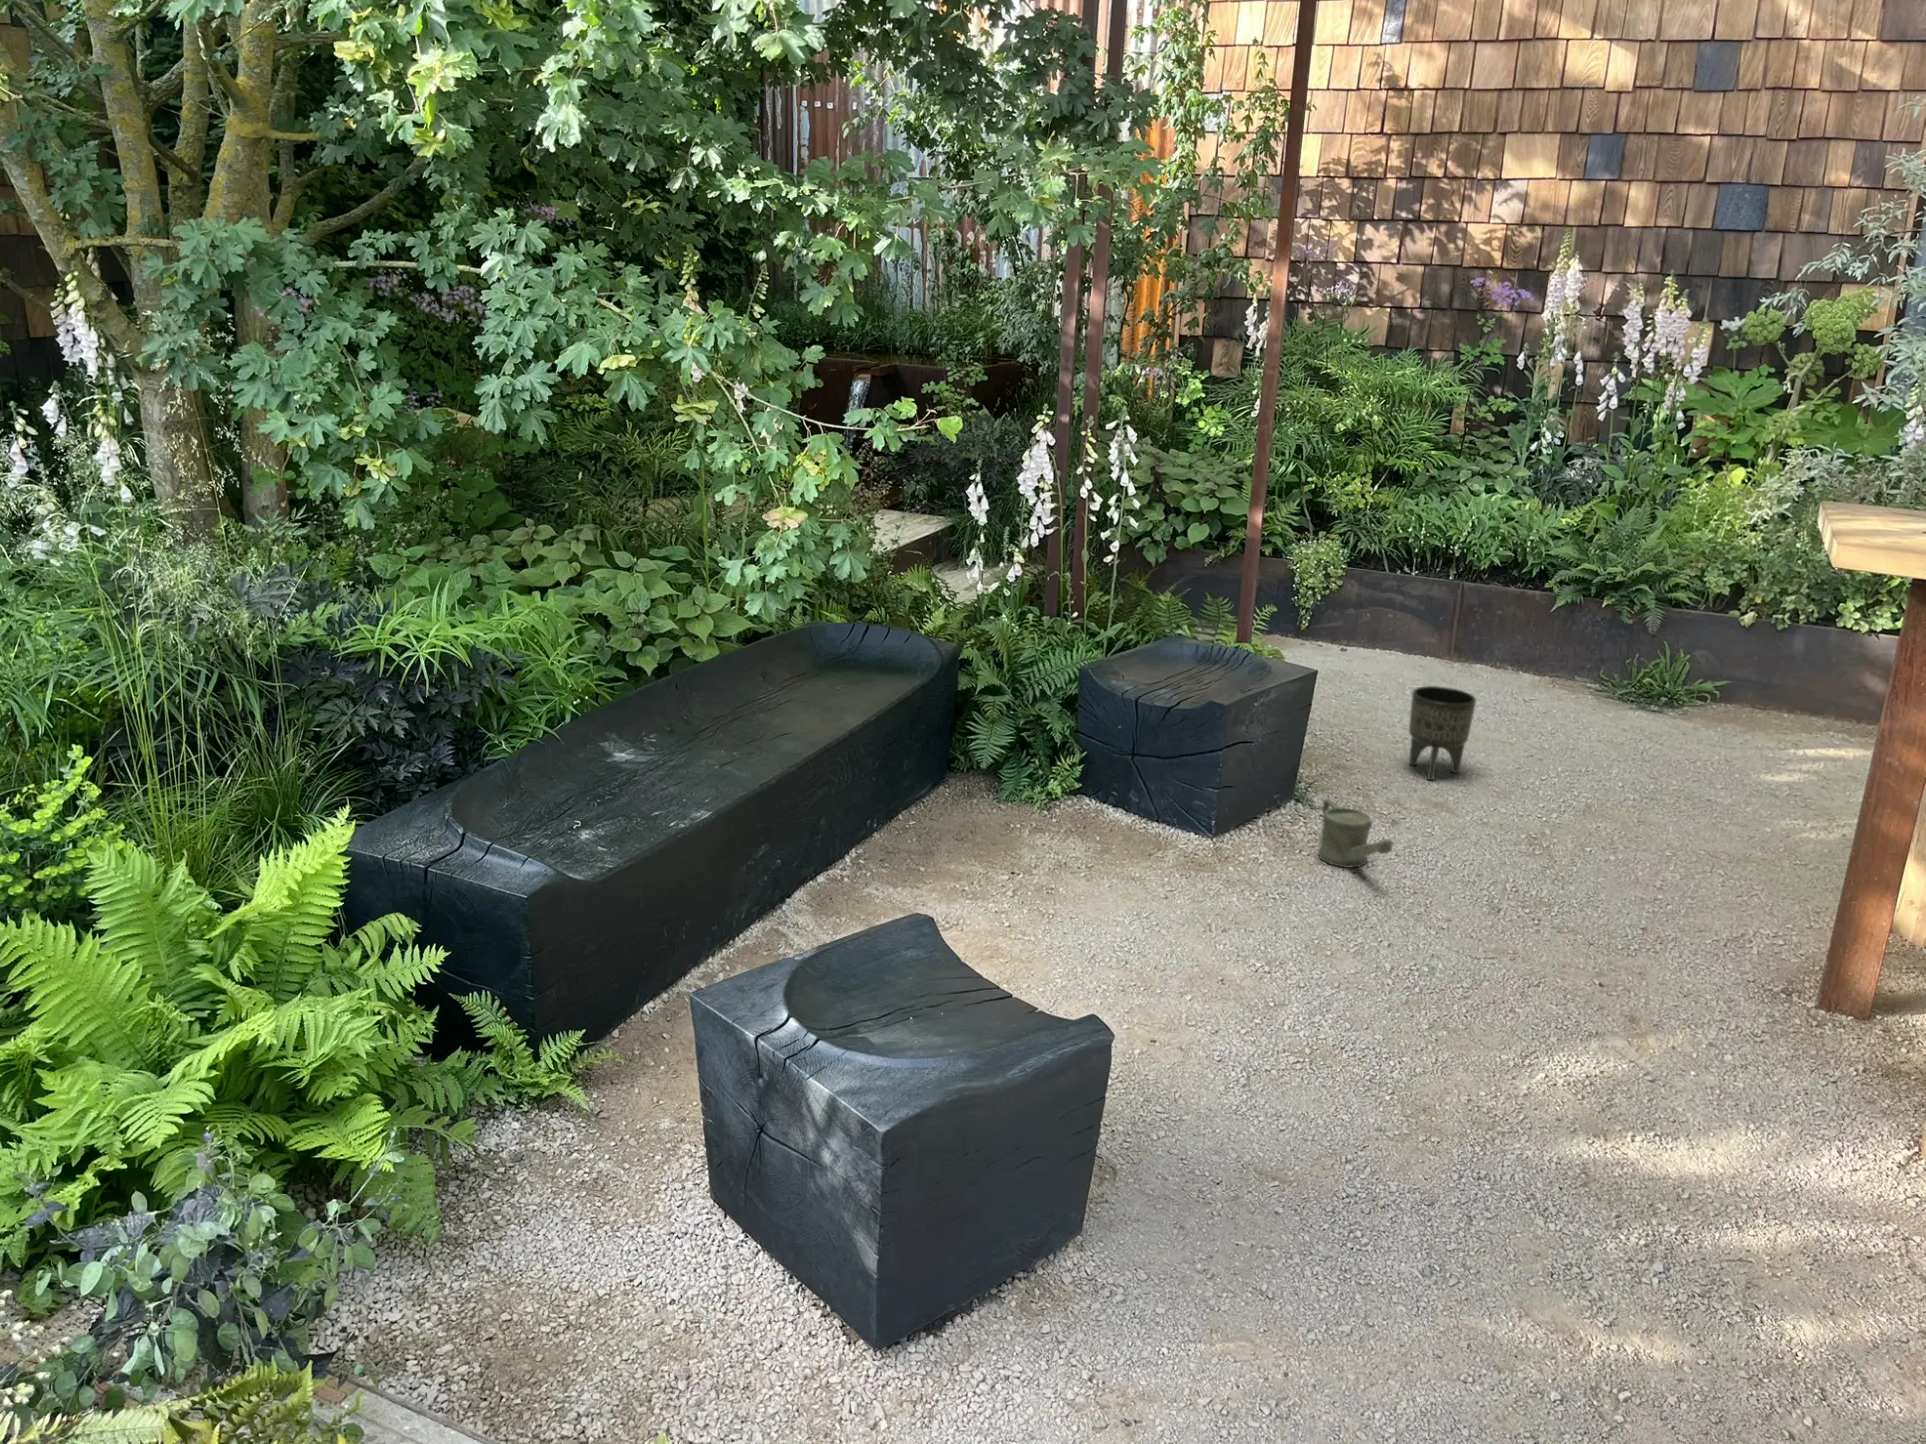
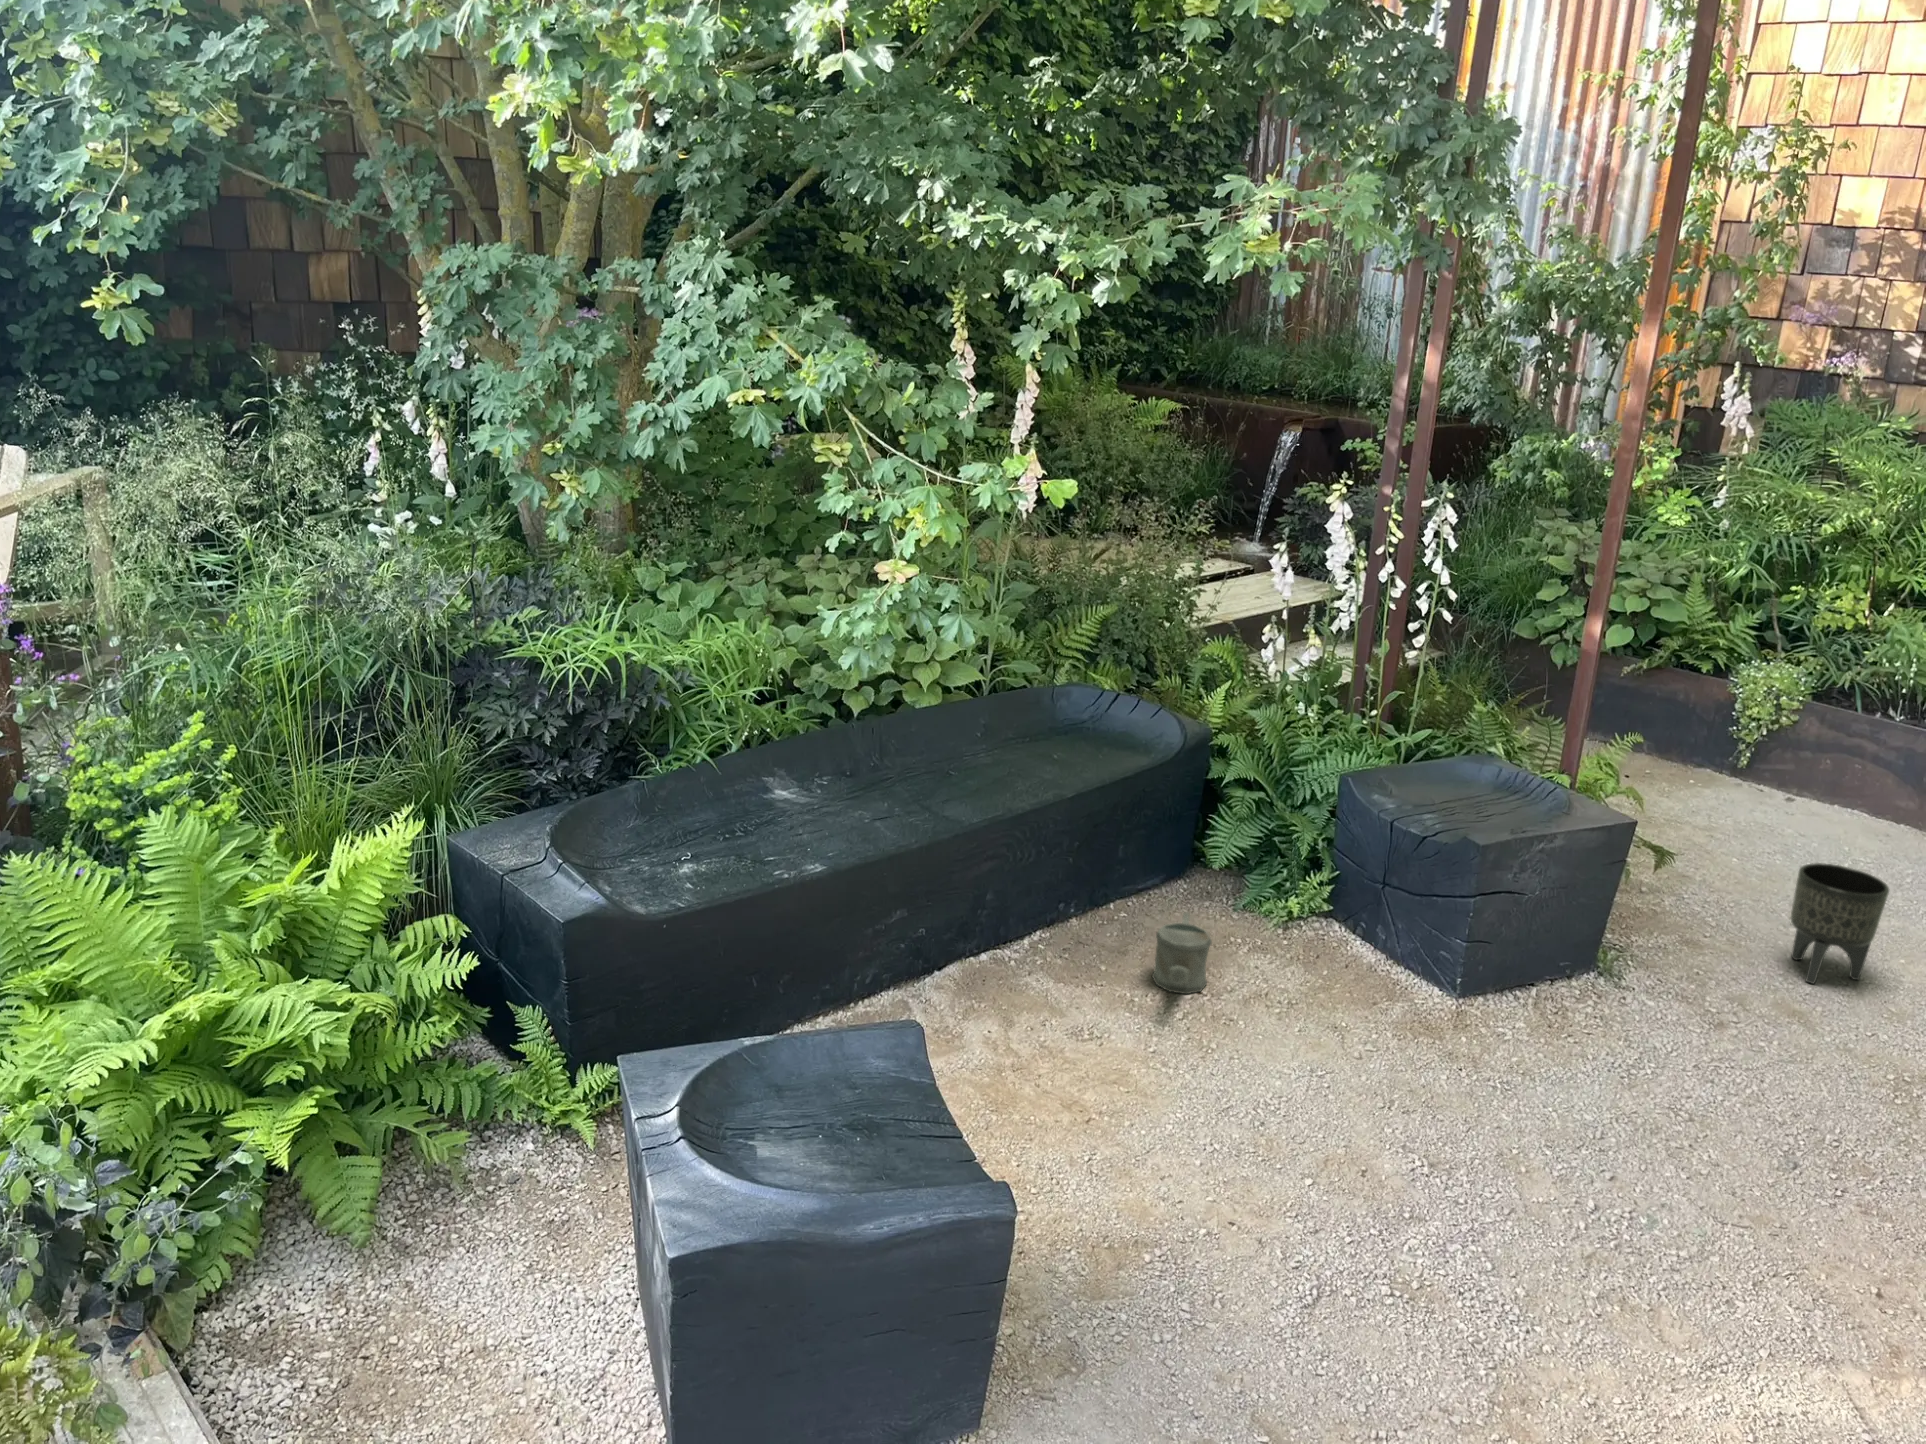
watering can: present [1318,799,1393,867] -> present [1152,913,1212,994]

